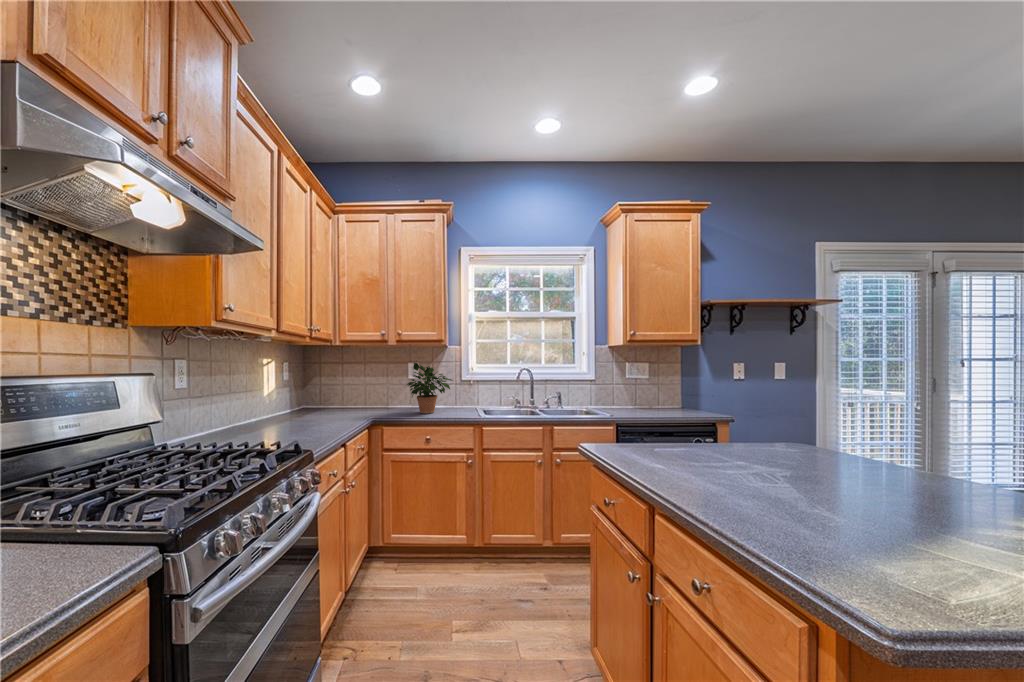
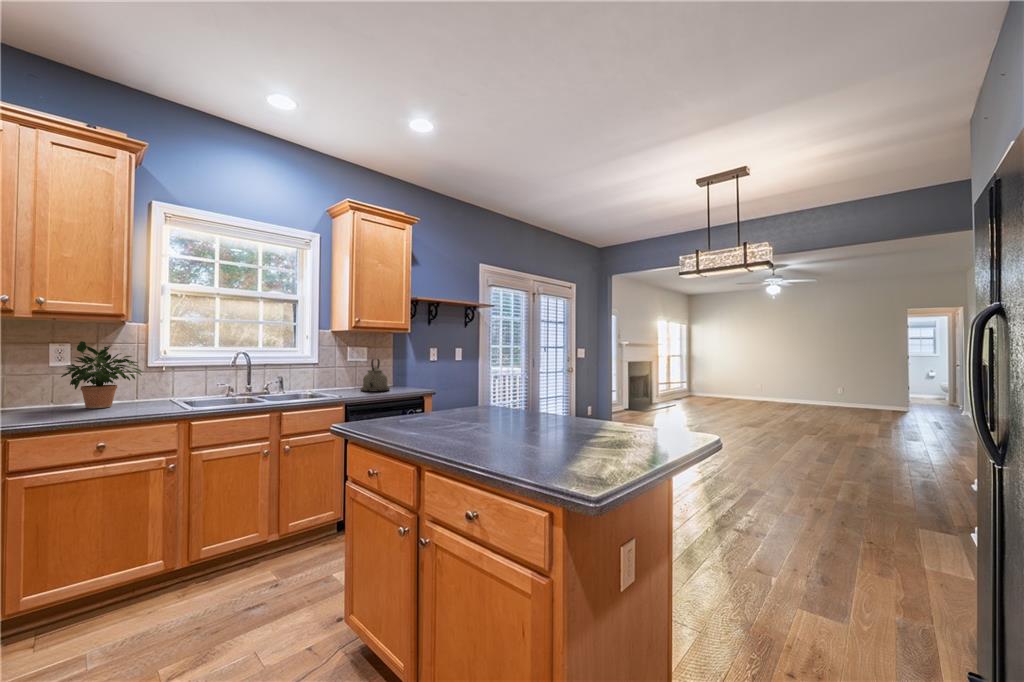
kettle: none [638,377,672,417] -> present [361,359,390,392]

